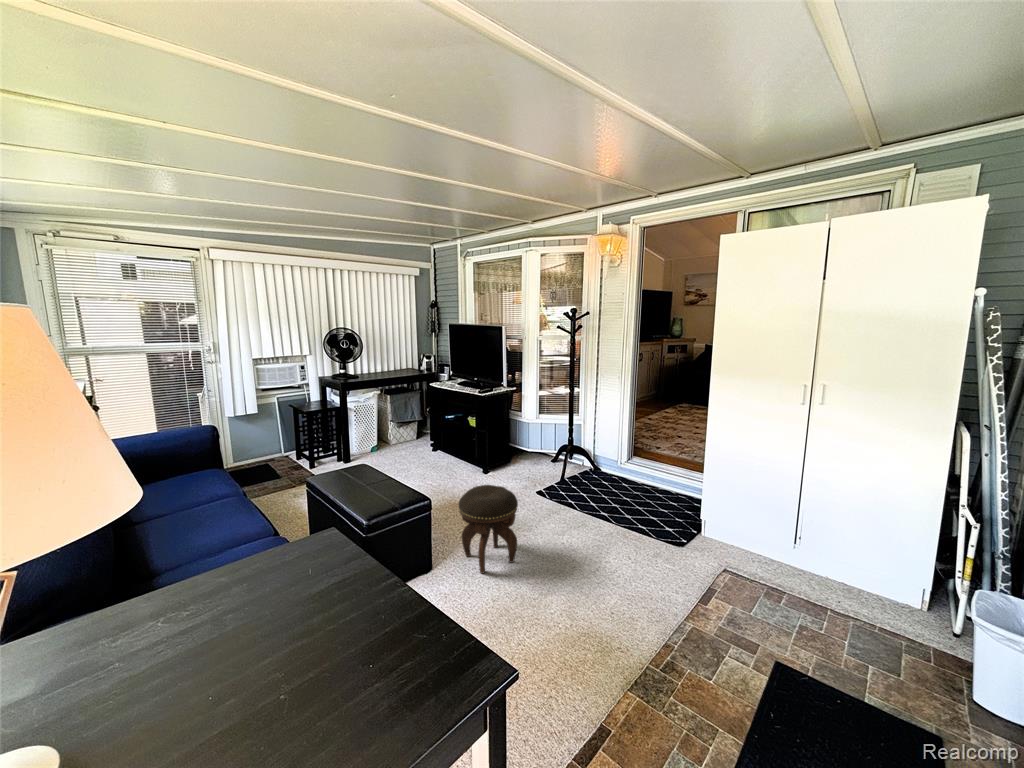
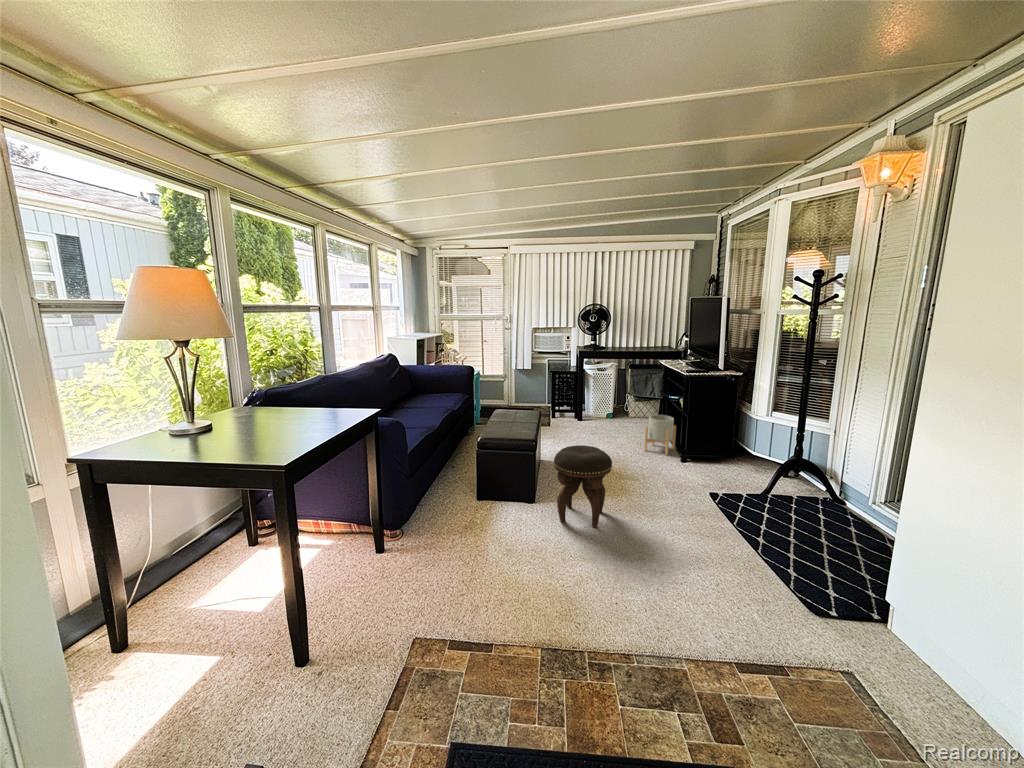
planter: none [445,435,470,473] -> present [644,415,676,455]

